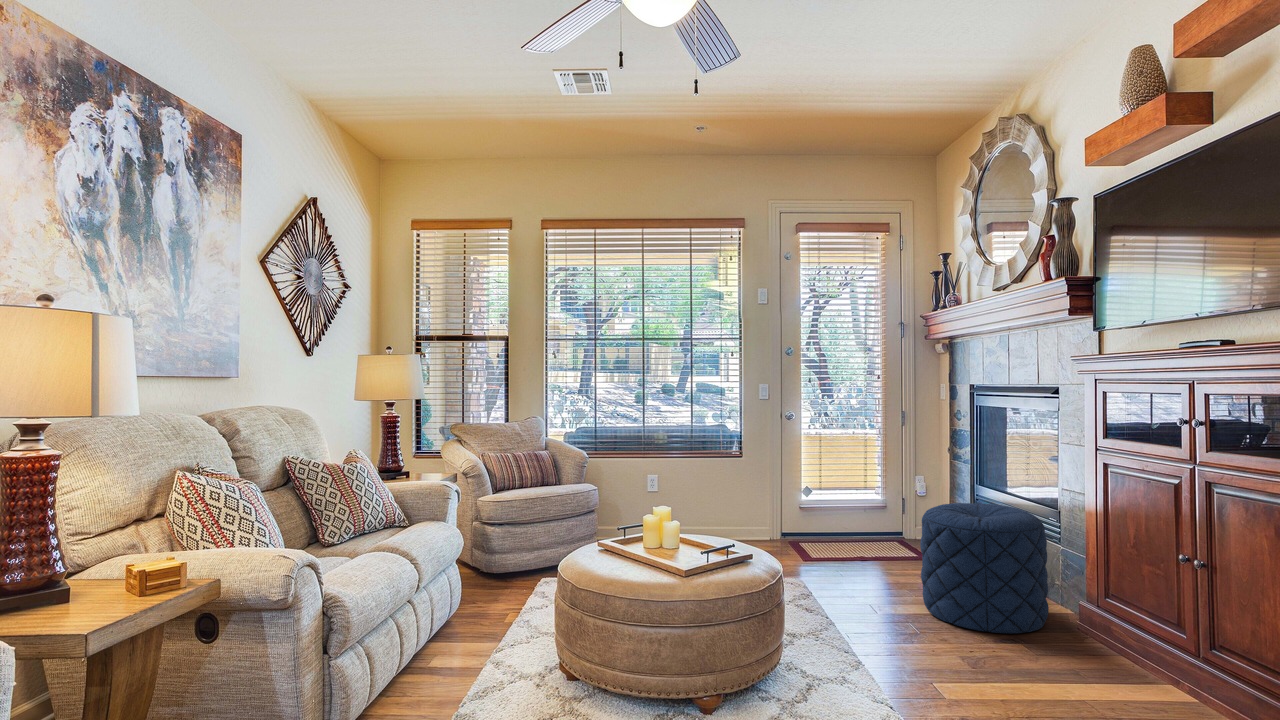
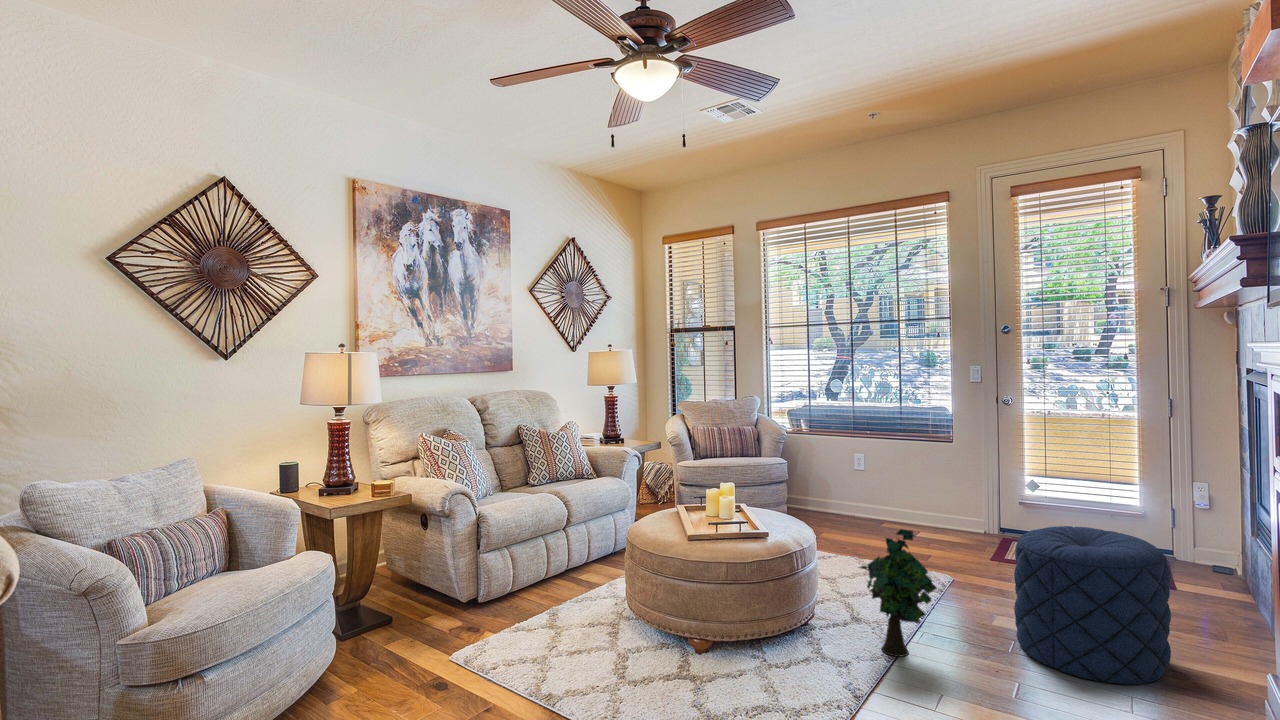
decorative plant: none [834,523,916,659] -> present [859,529,937,656]

